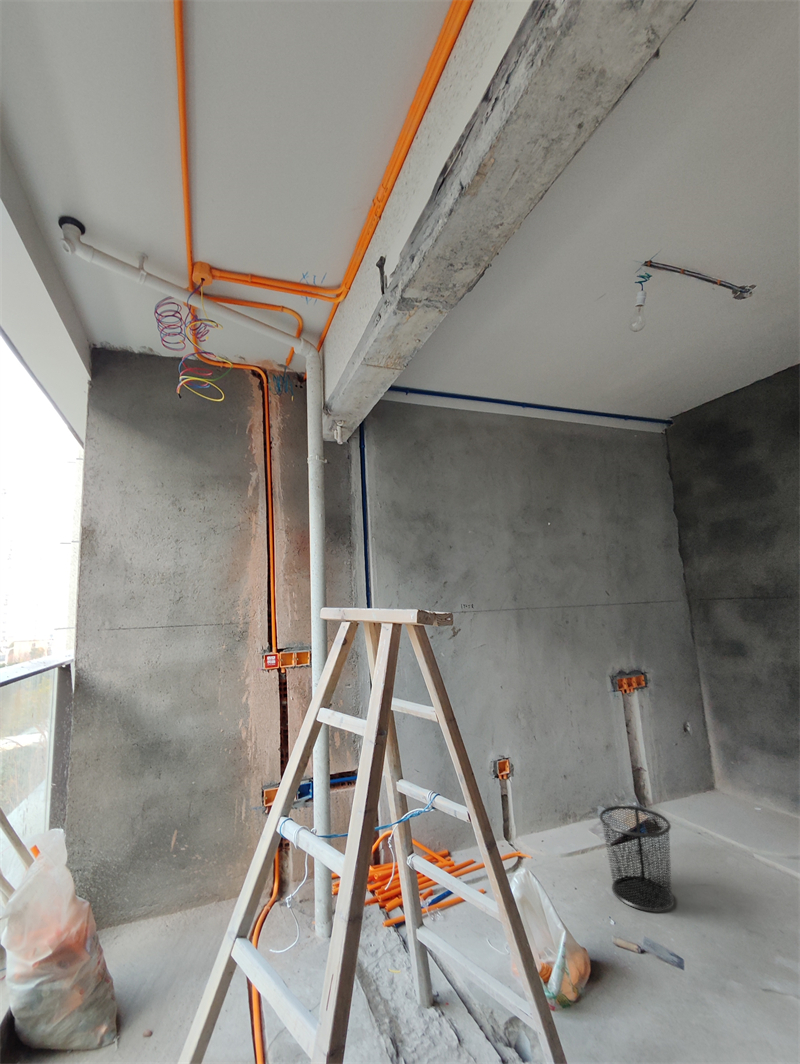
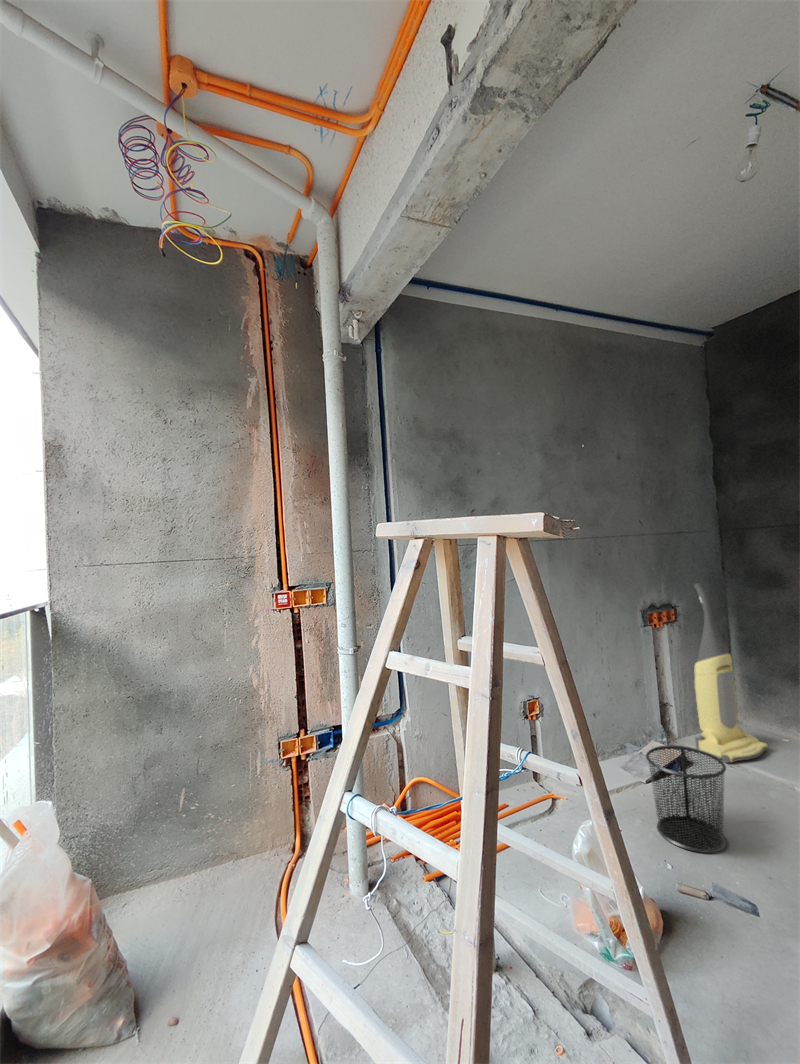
vacuum cleaner: none [660,649,739,828] -> present [693,583,768,763]

